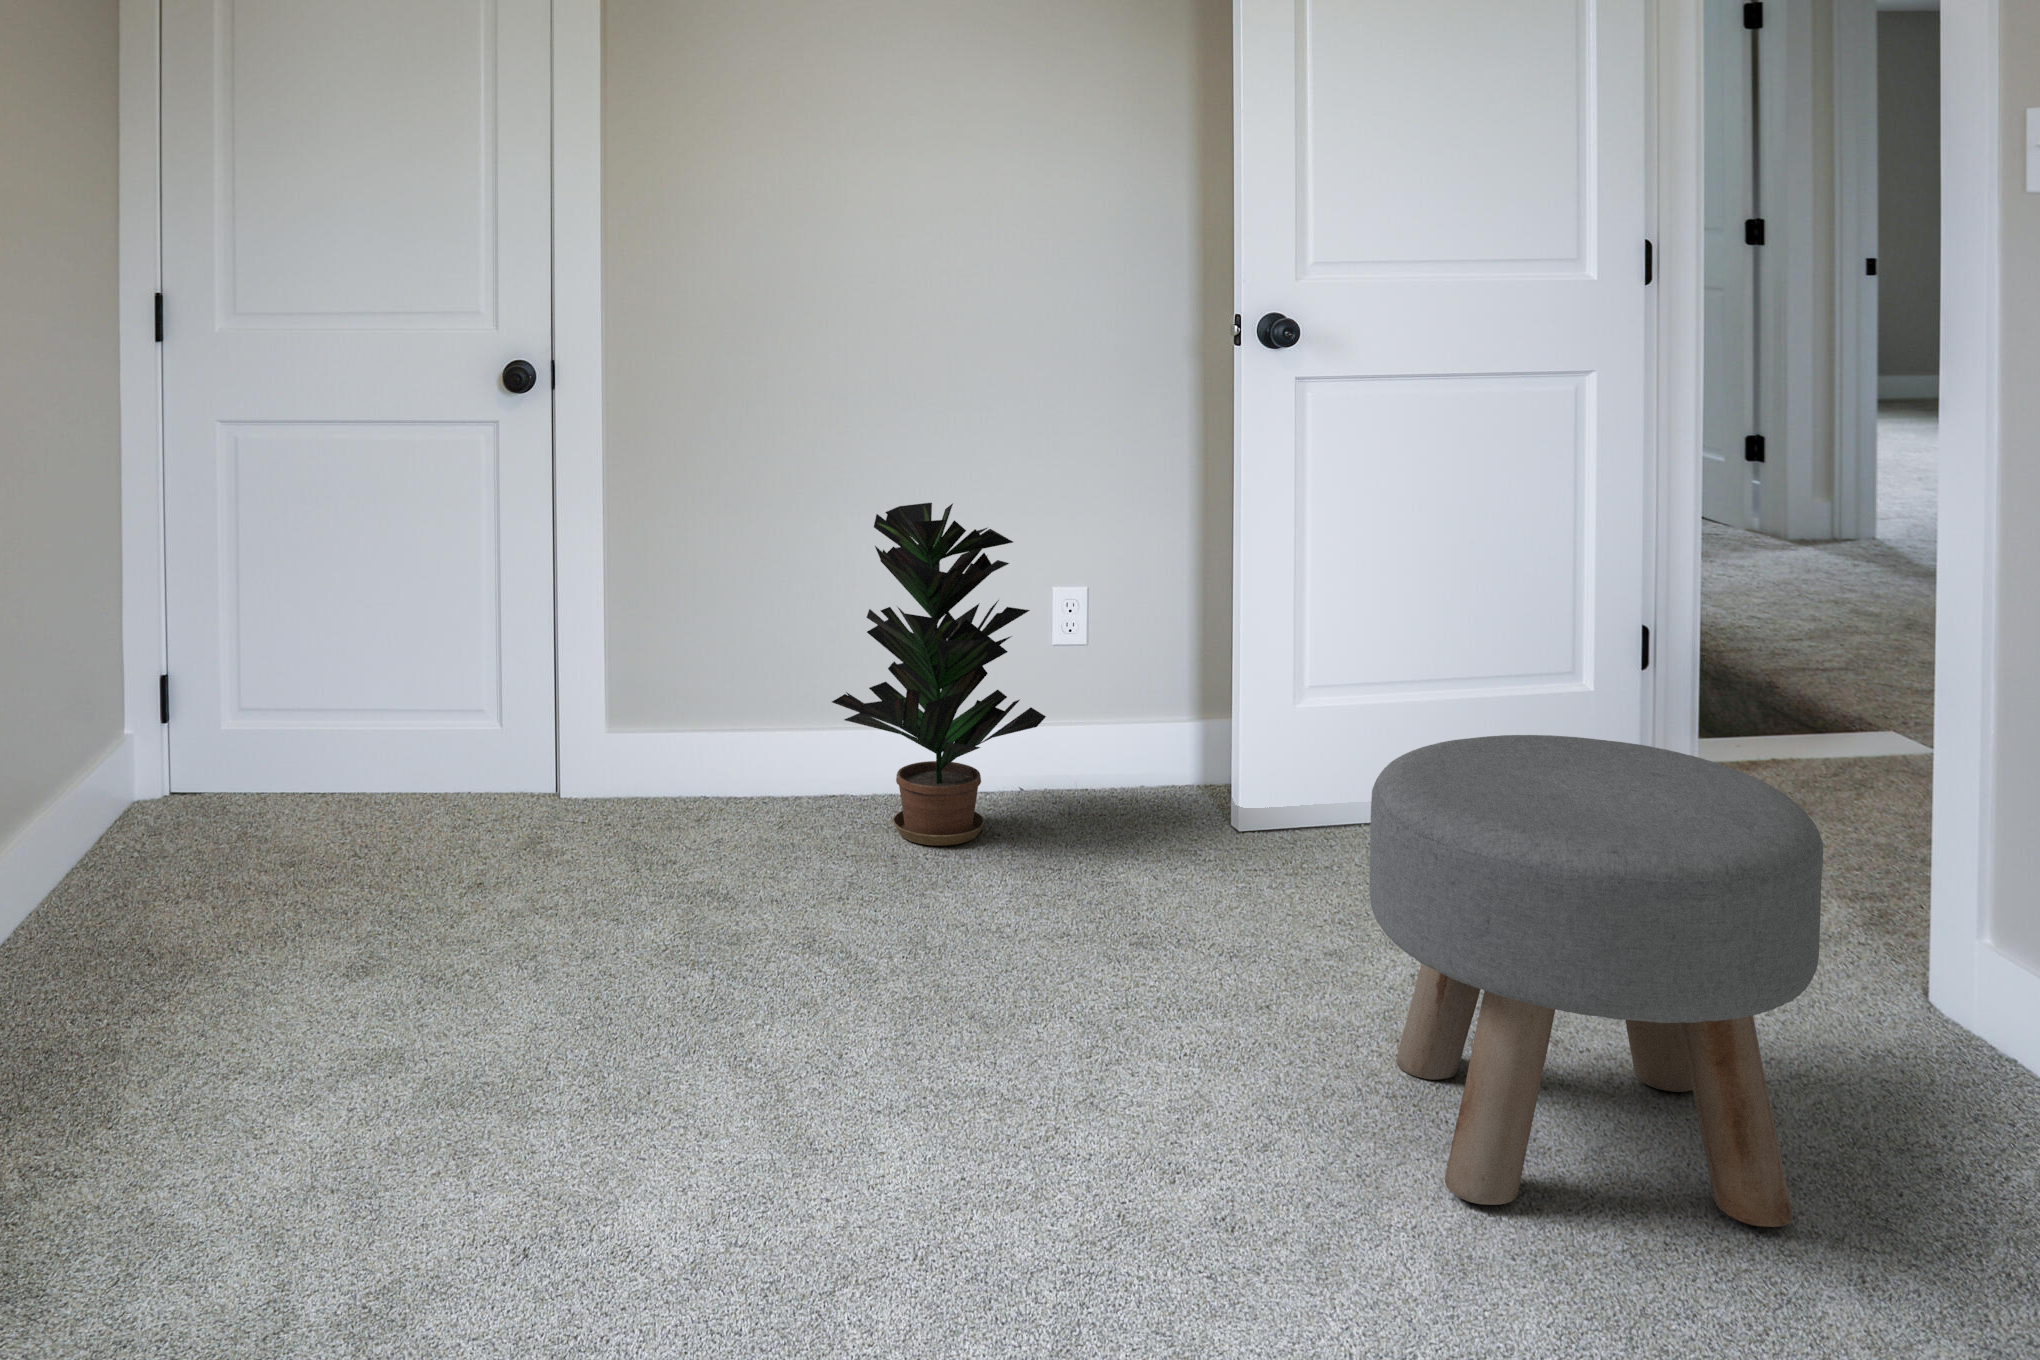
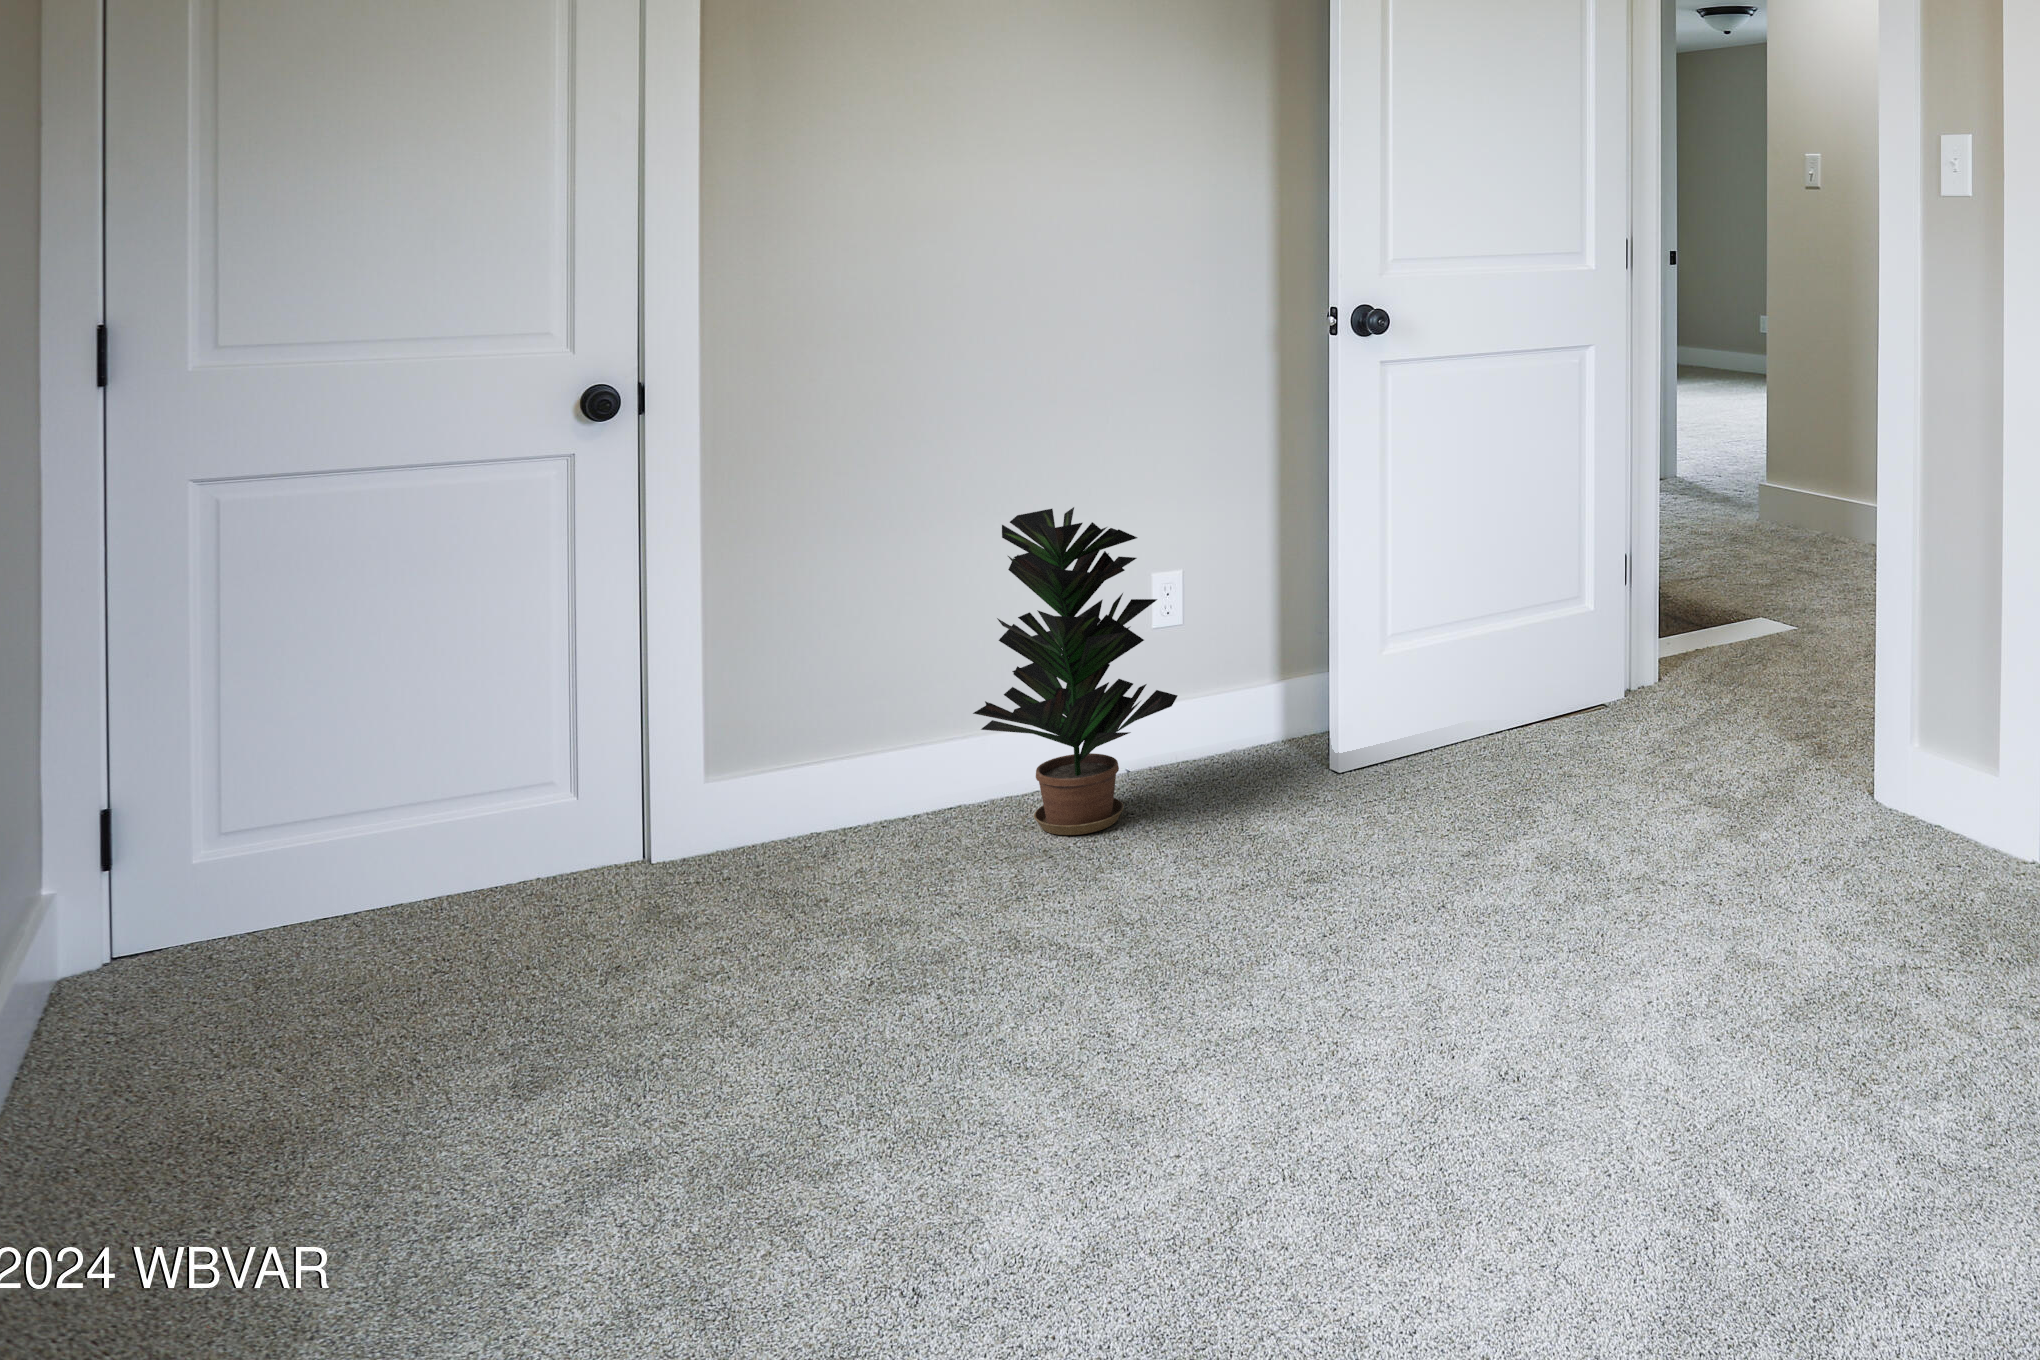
ottoman: present [1369,735,1823,1227] -> none [1550,637,1875,1011]

